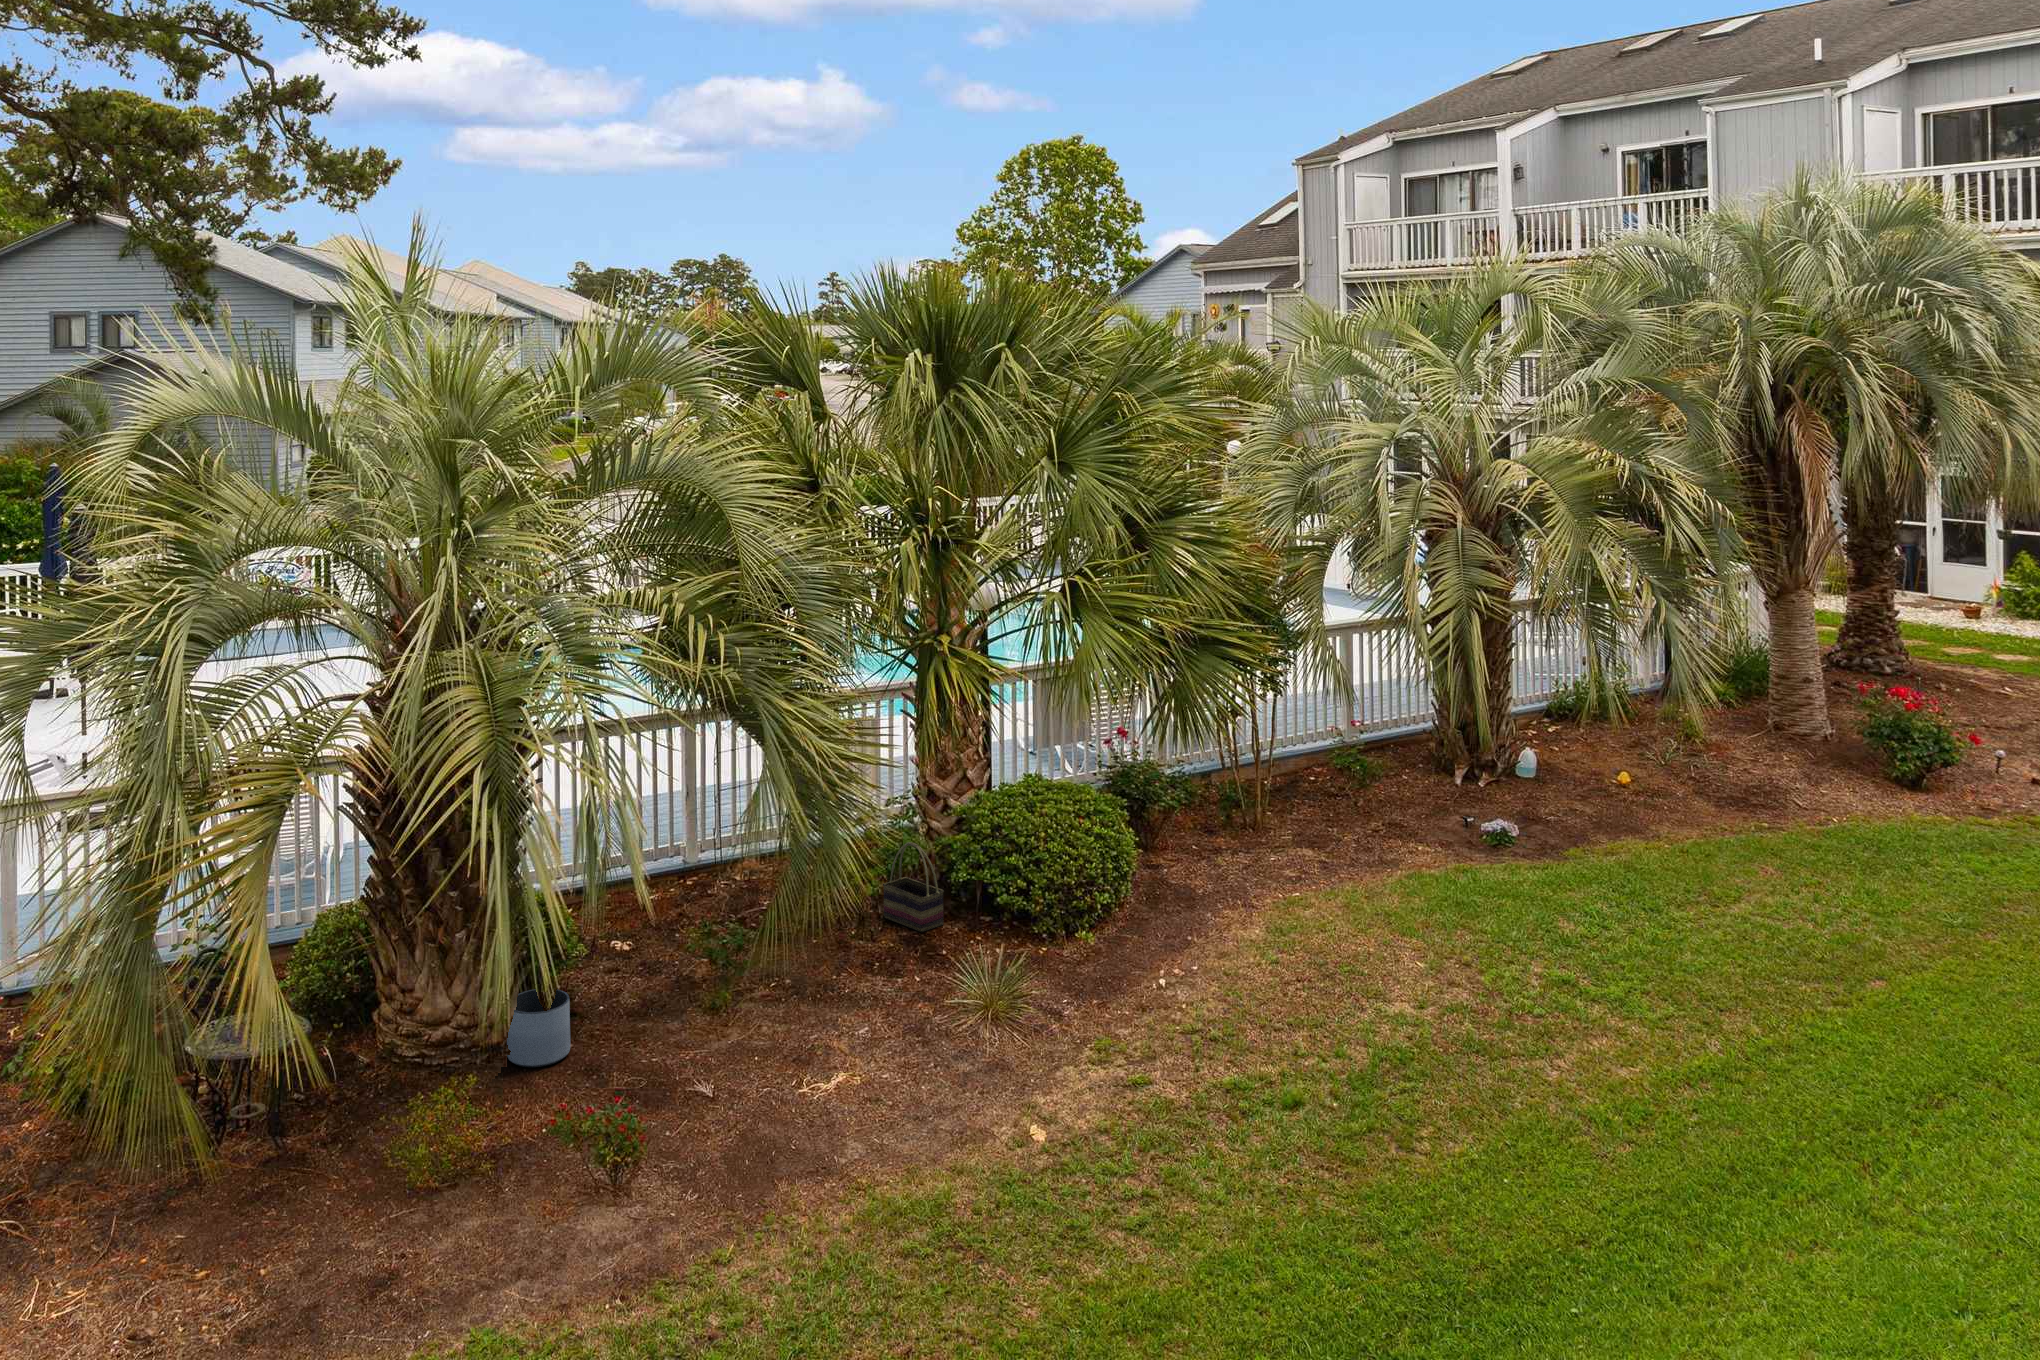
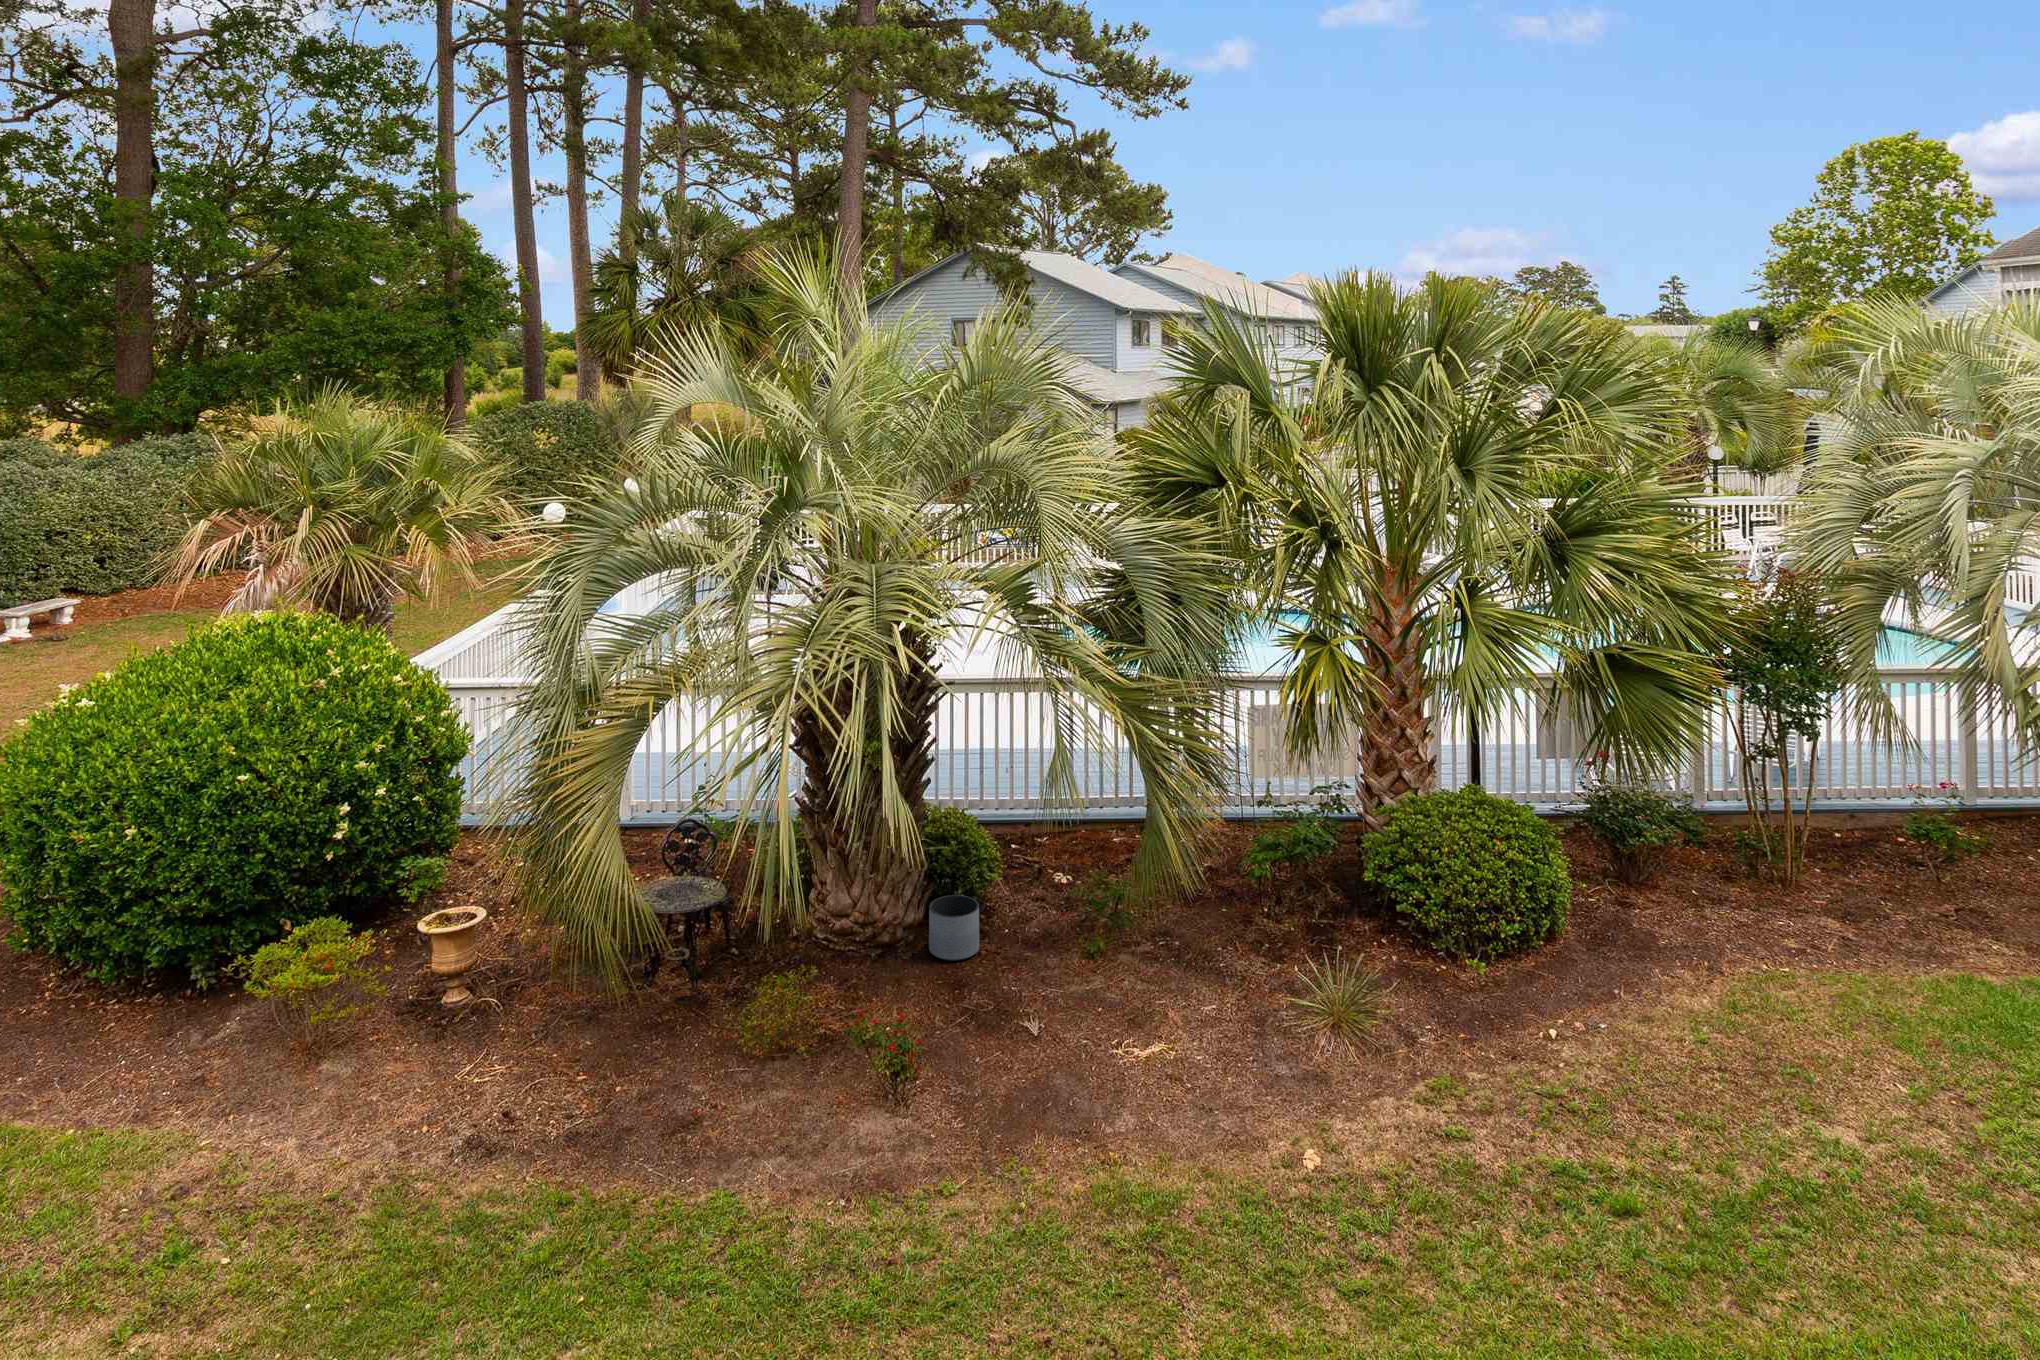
basket: present [883,842,944,932] -> none [1315,832,1367,920]

